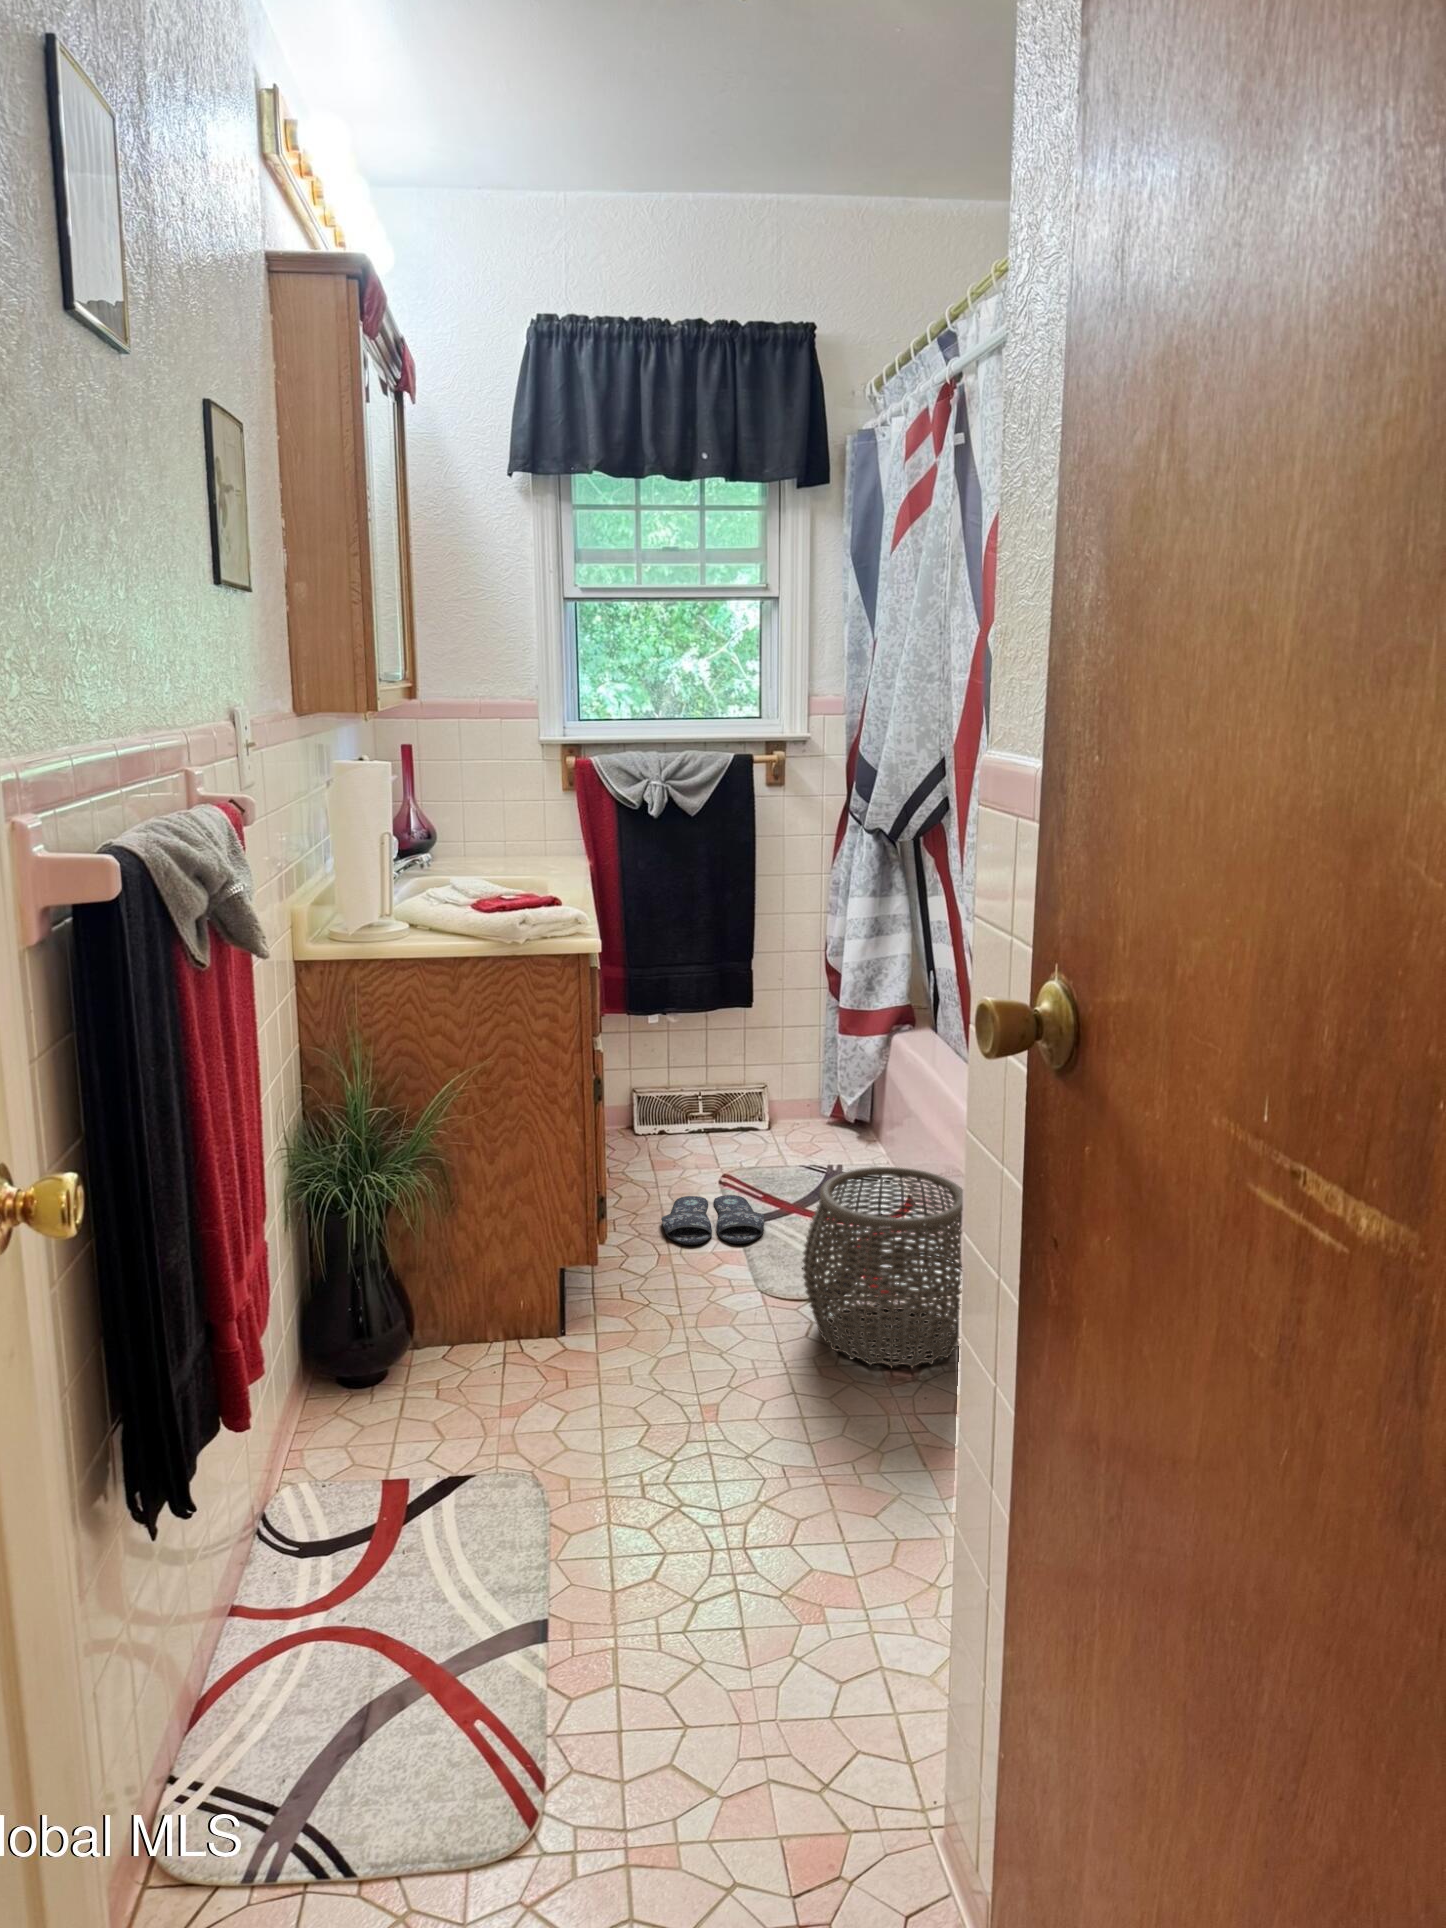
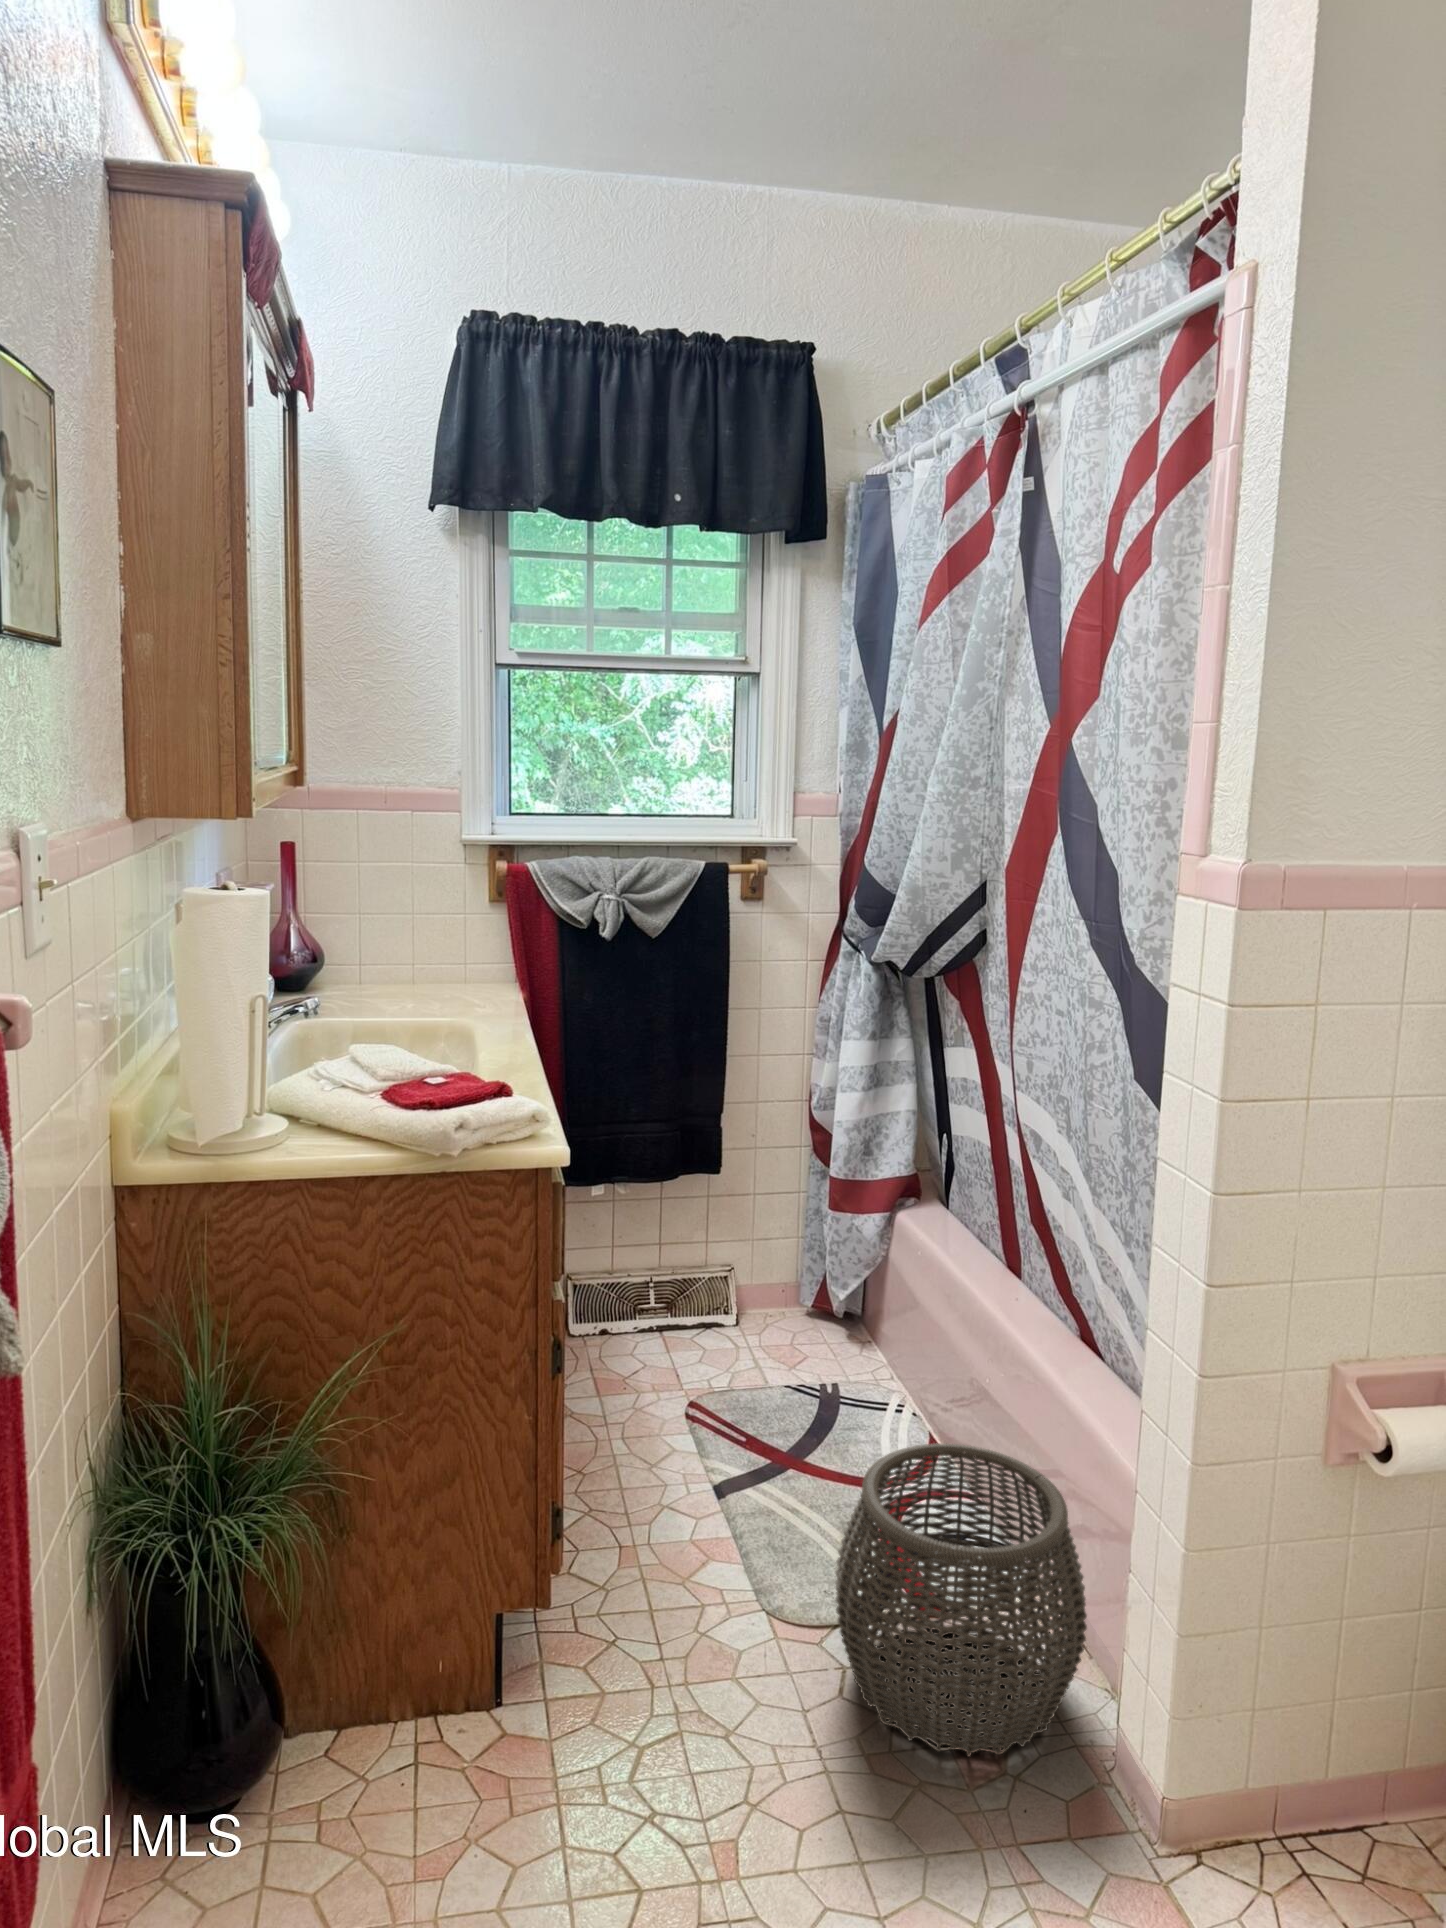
slippers: present [661,1195,764,1245] -> none [618,1435,754,1525]

